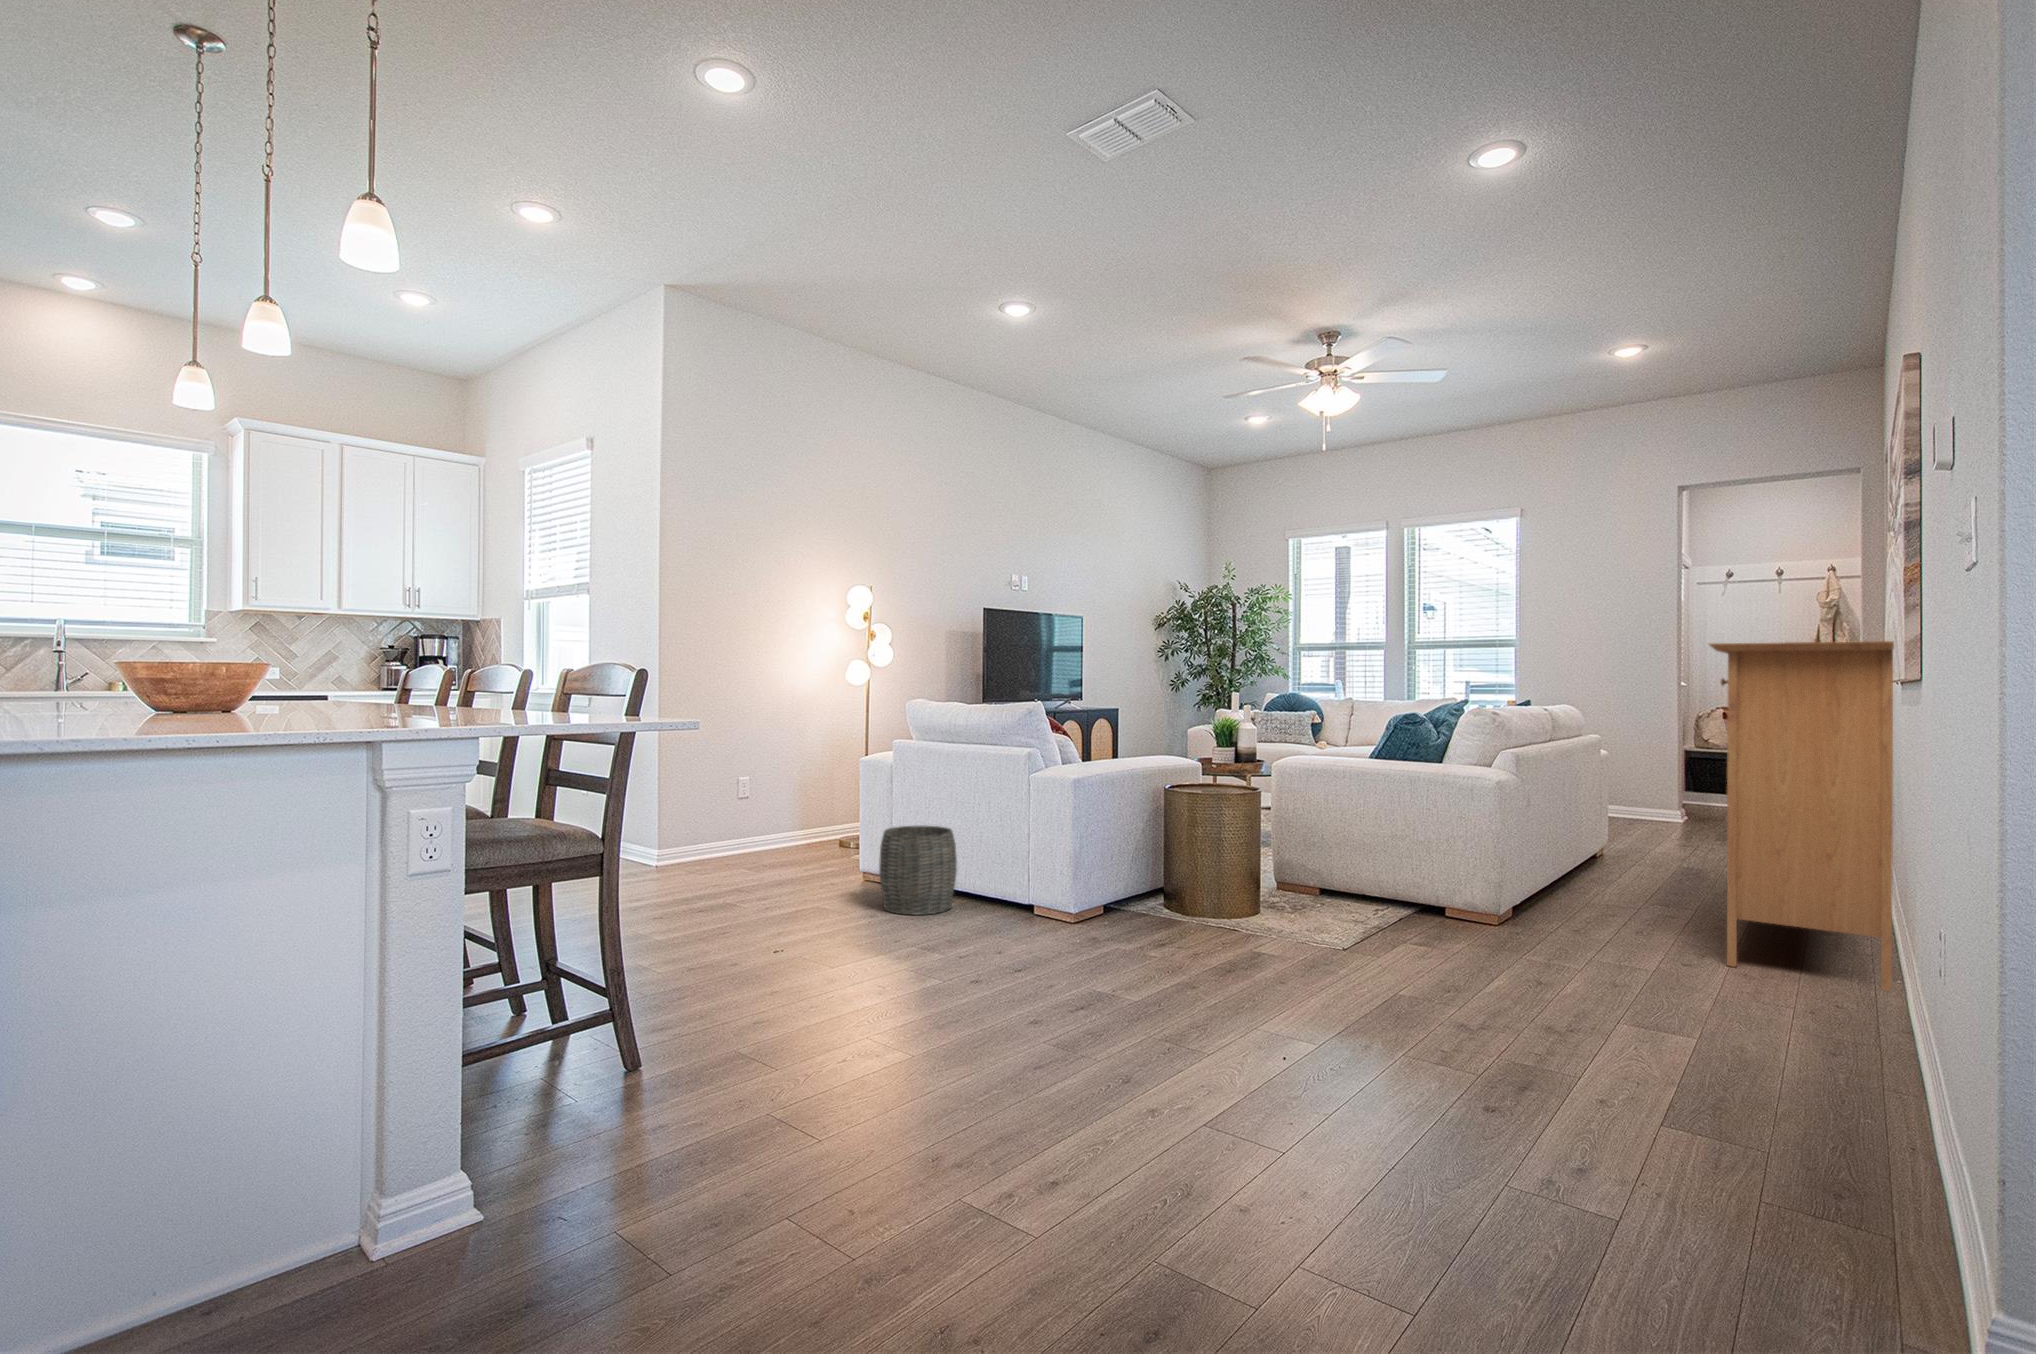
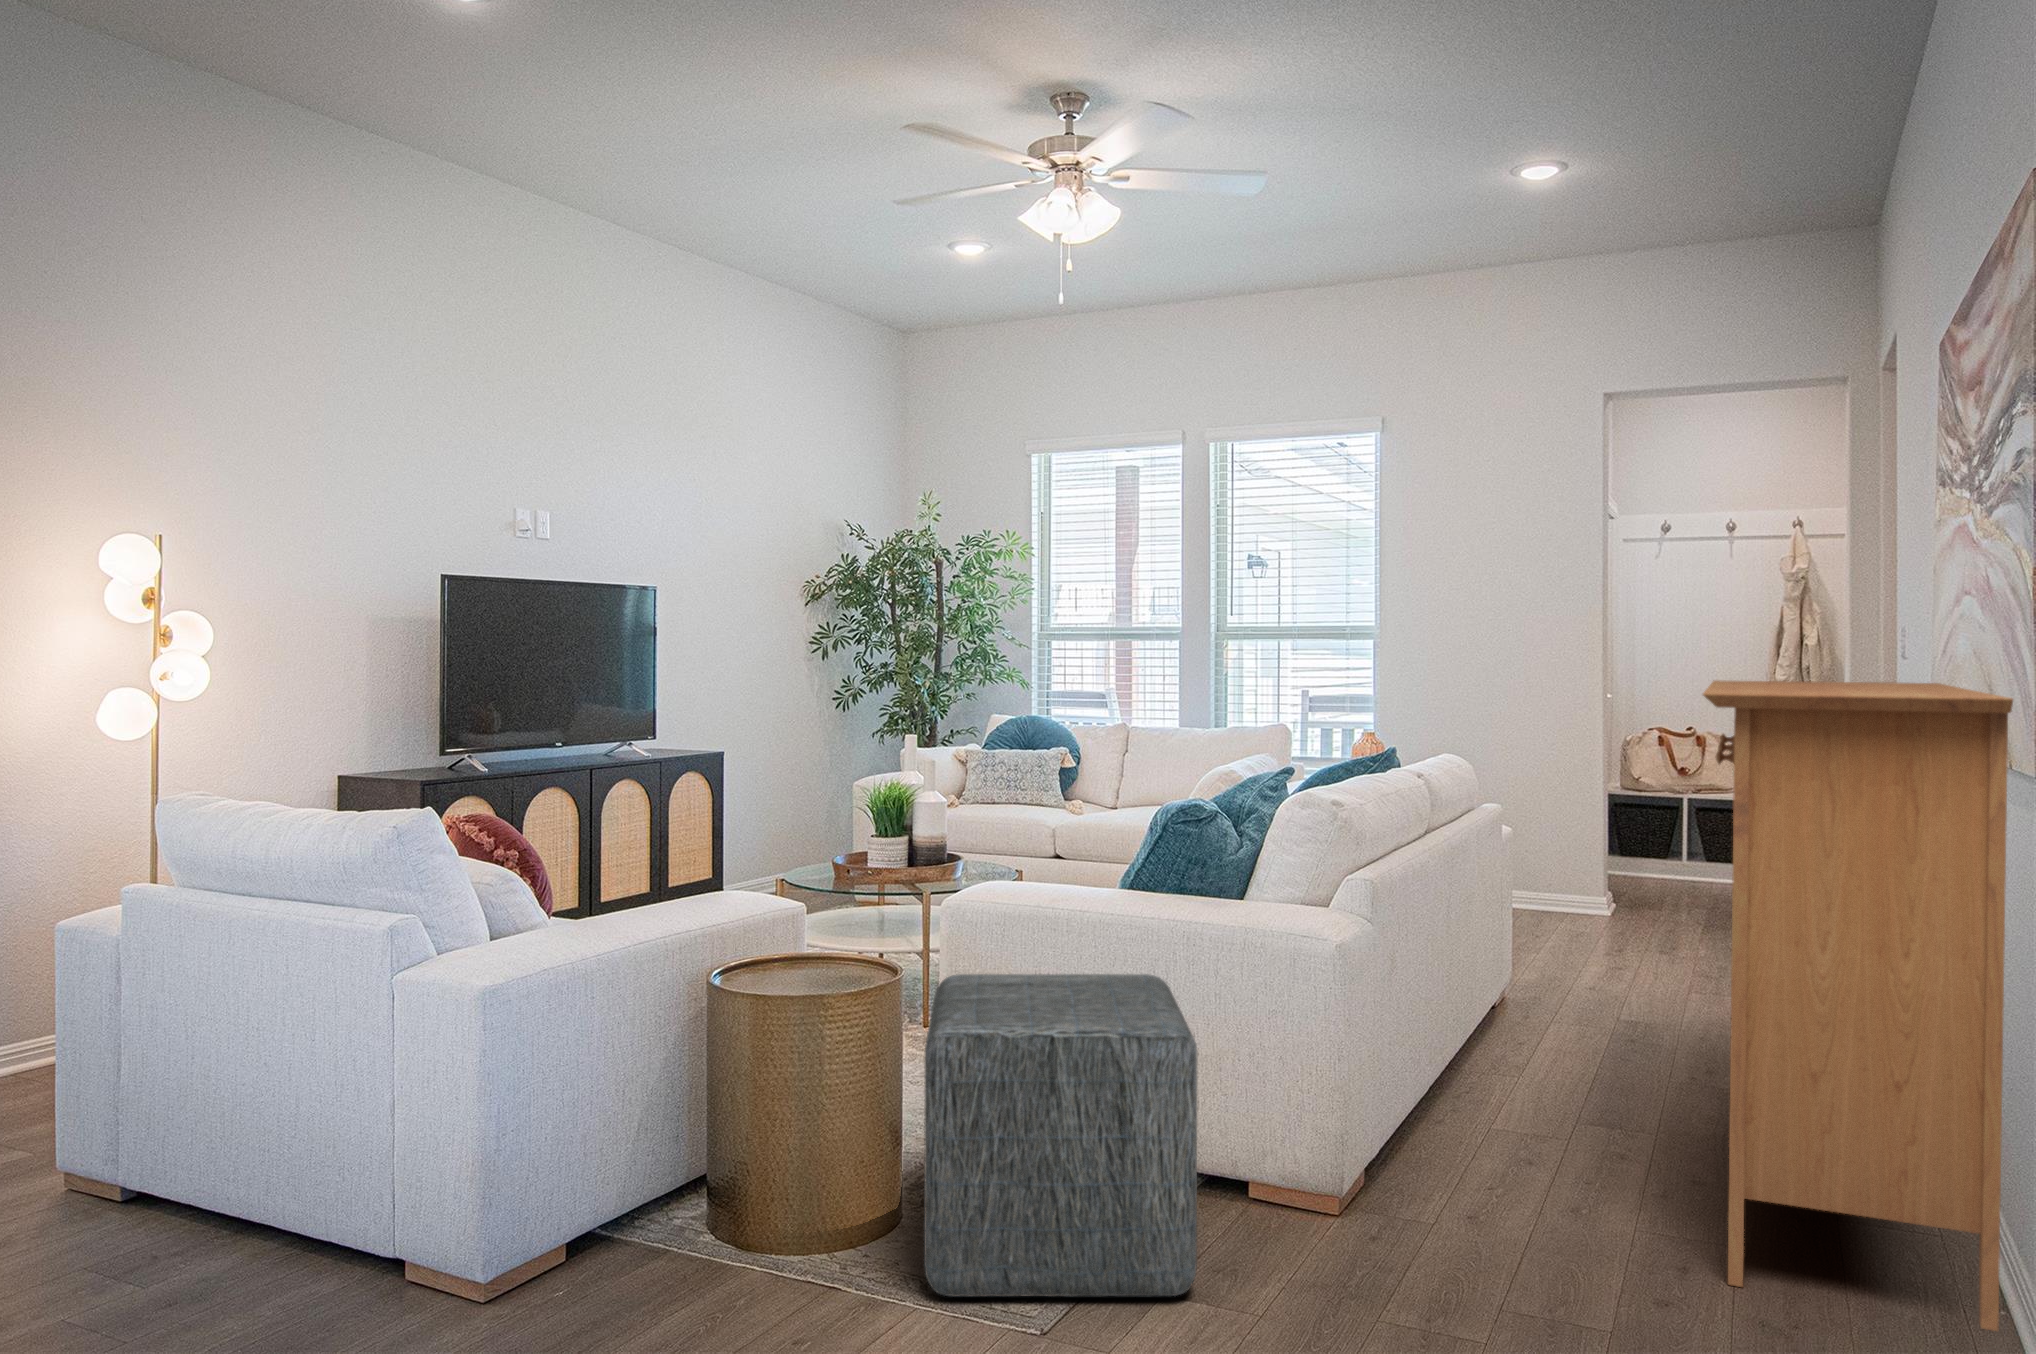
ottoman: none [1273,794,1419,948] -> present [924,974,1198,1297]
woven basket: present [879,826,957,915] -> none [76,1071,268,1289]

